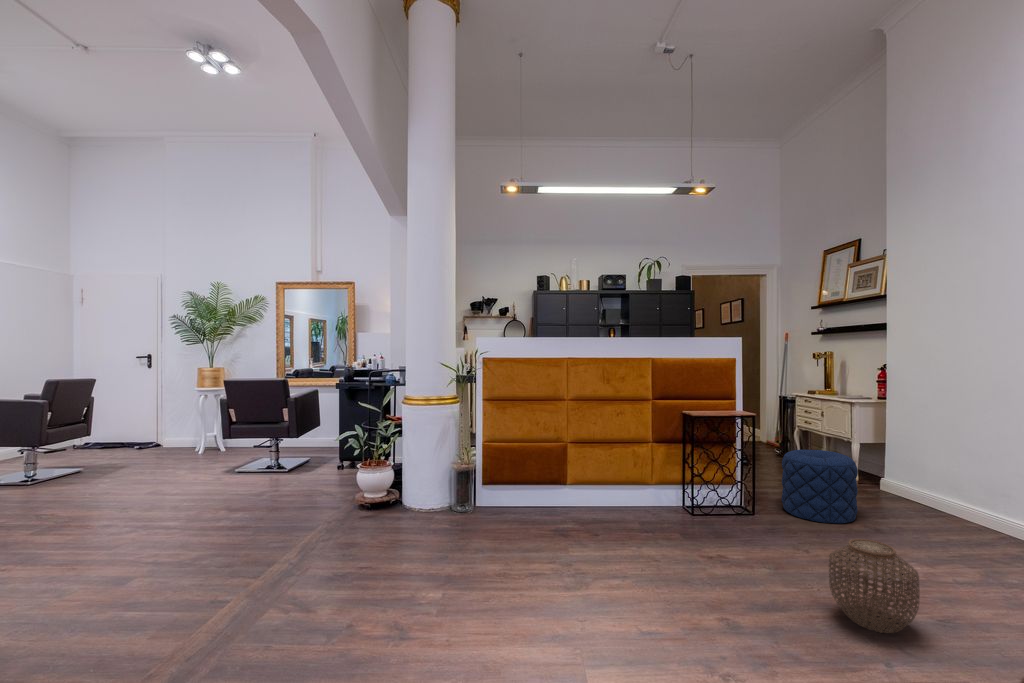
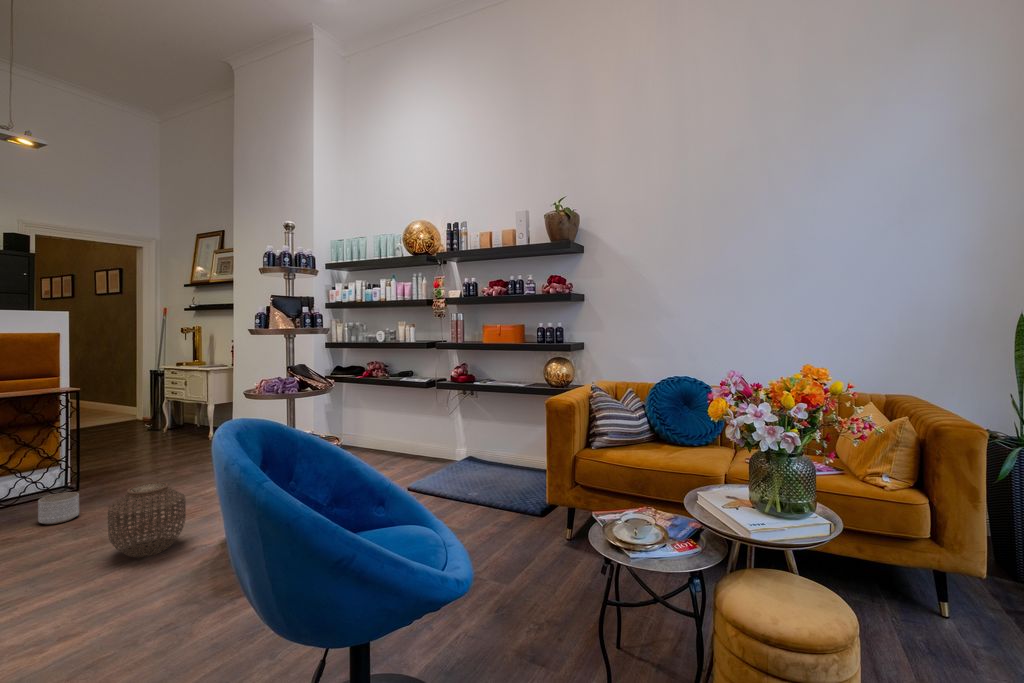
pouf: present [782,450,858,523] -> none [117,415,192,482]
planter: none [738,515,769,547] -> present [38,492,79,524]

